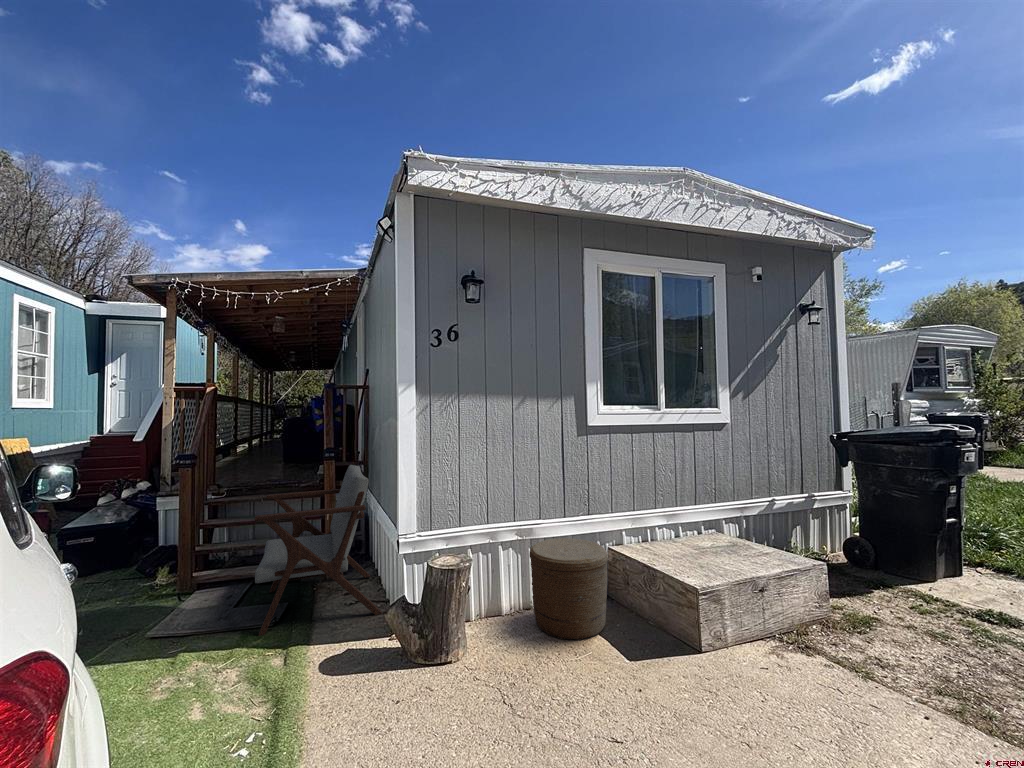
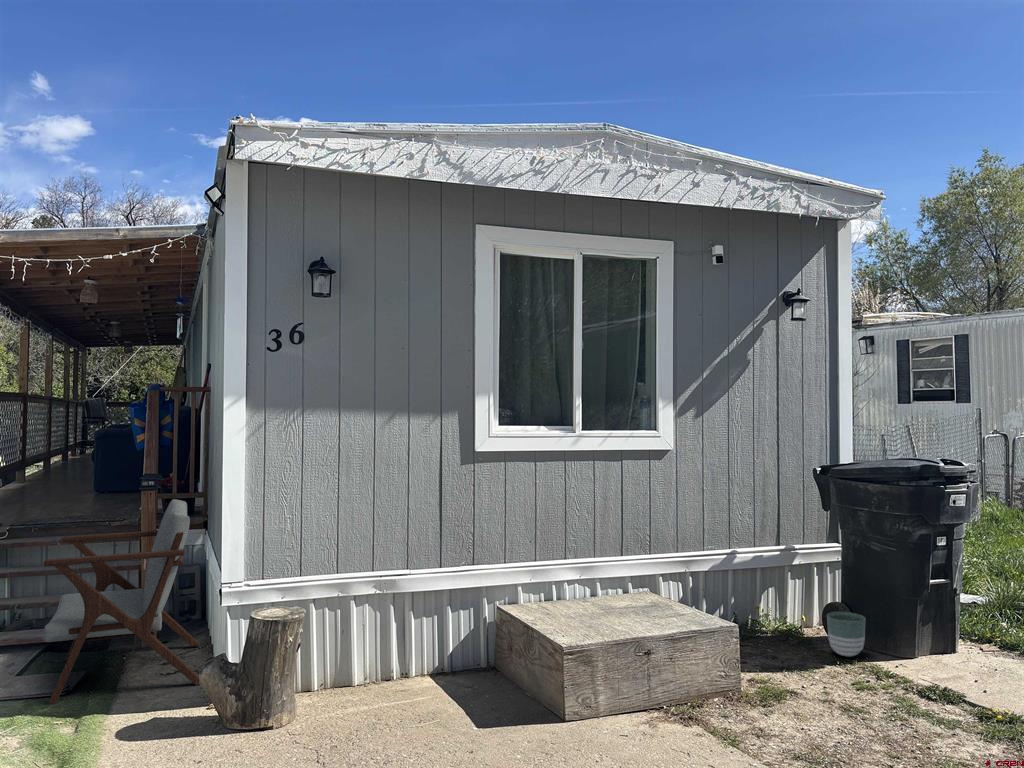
woven basket: present [529,538,608,640] -> none [383,593,478,710]
planter: none [860,547,896,584] -> present [827,612,865,657]

